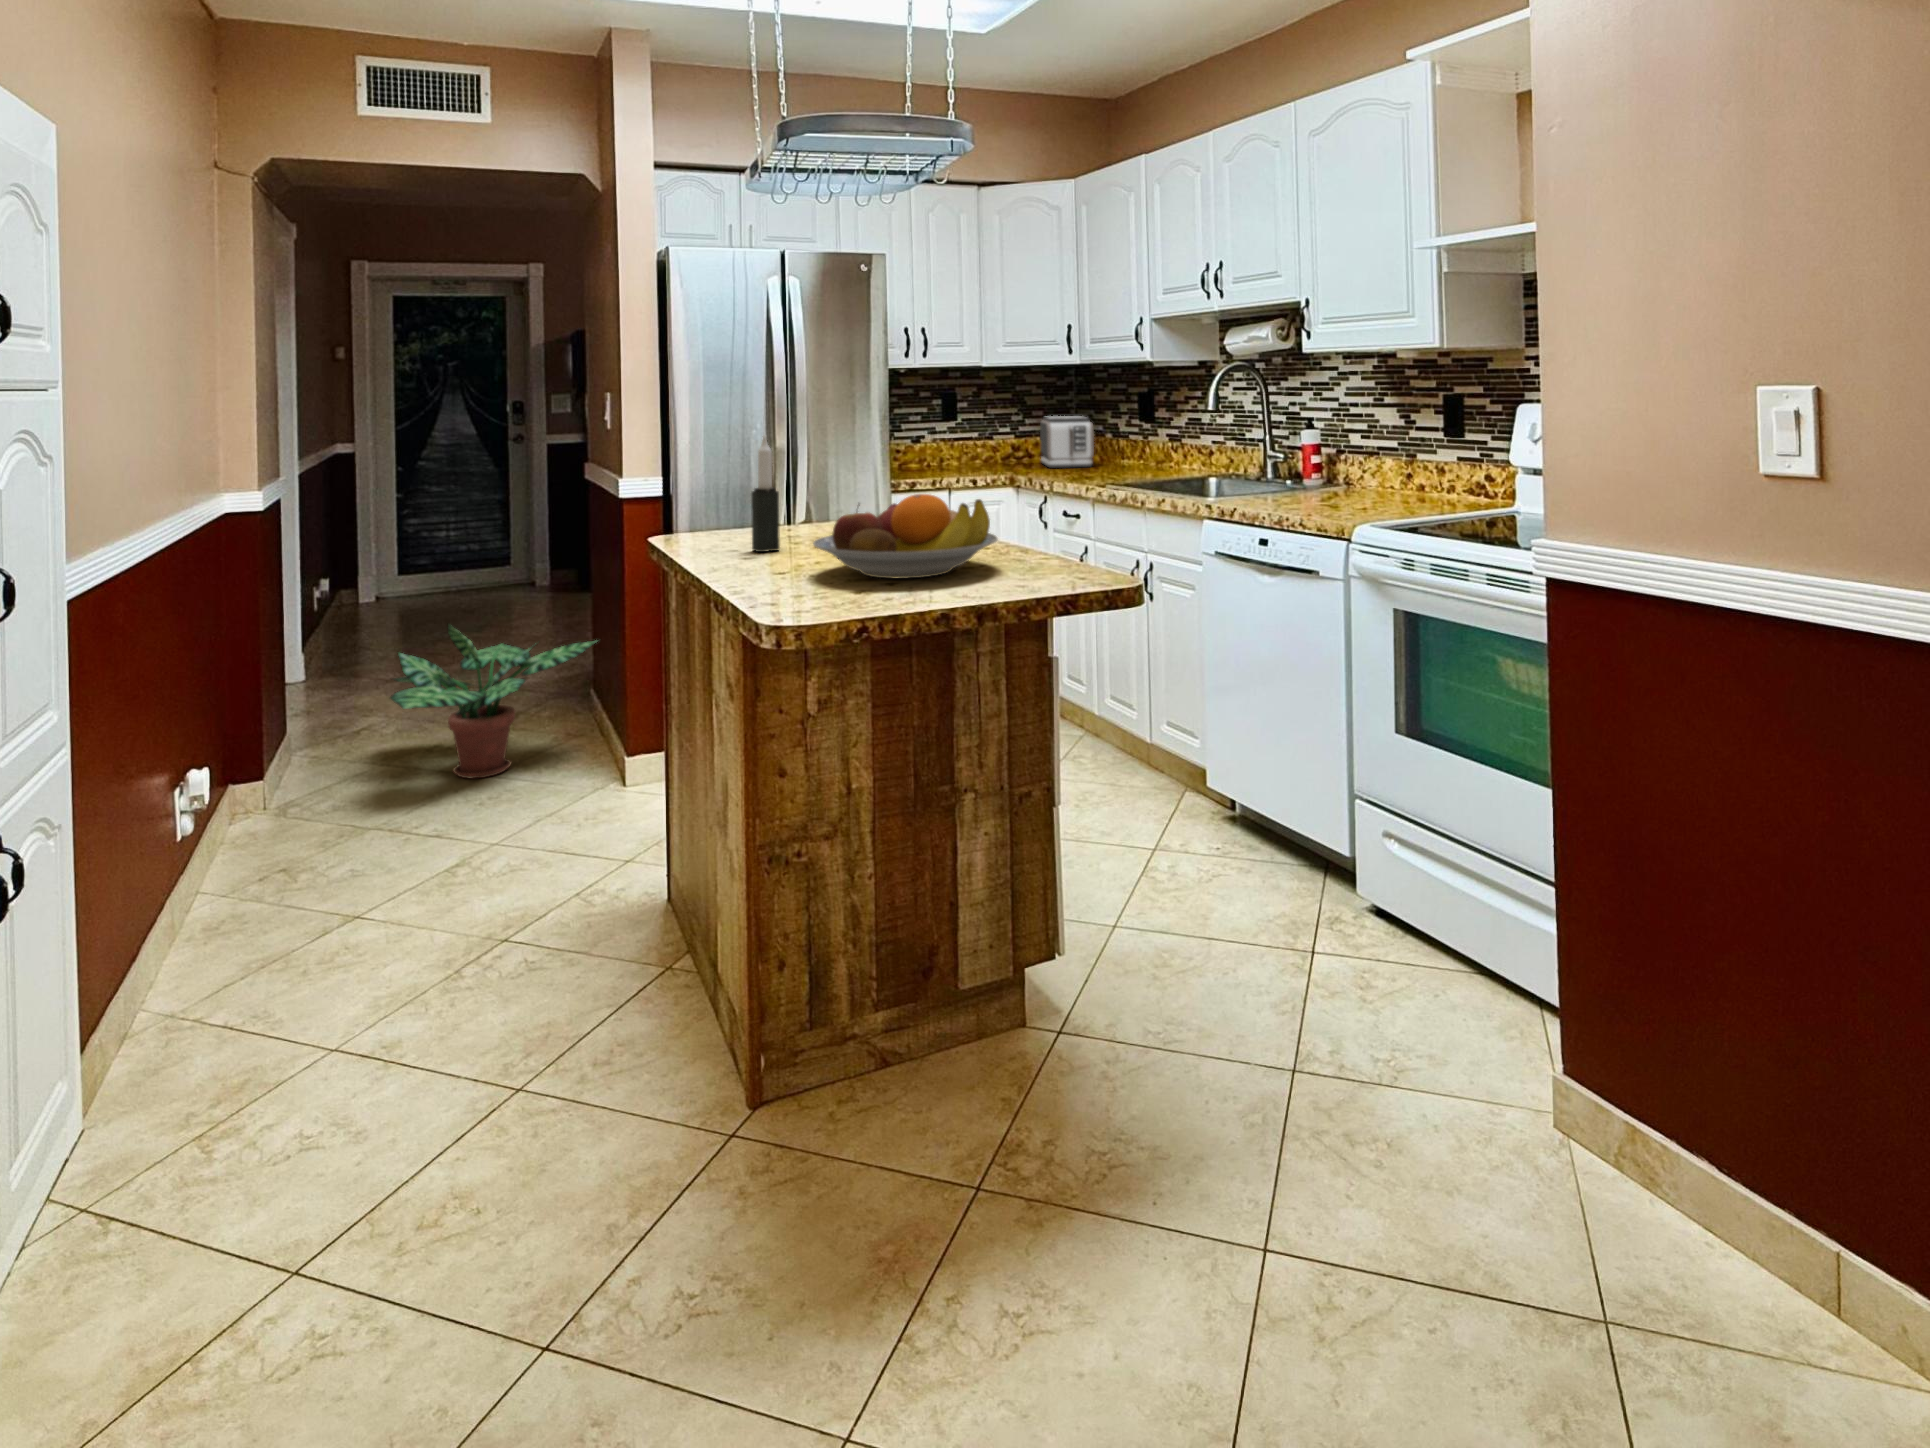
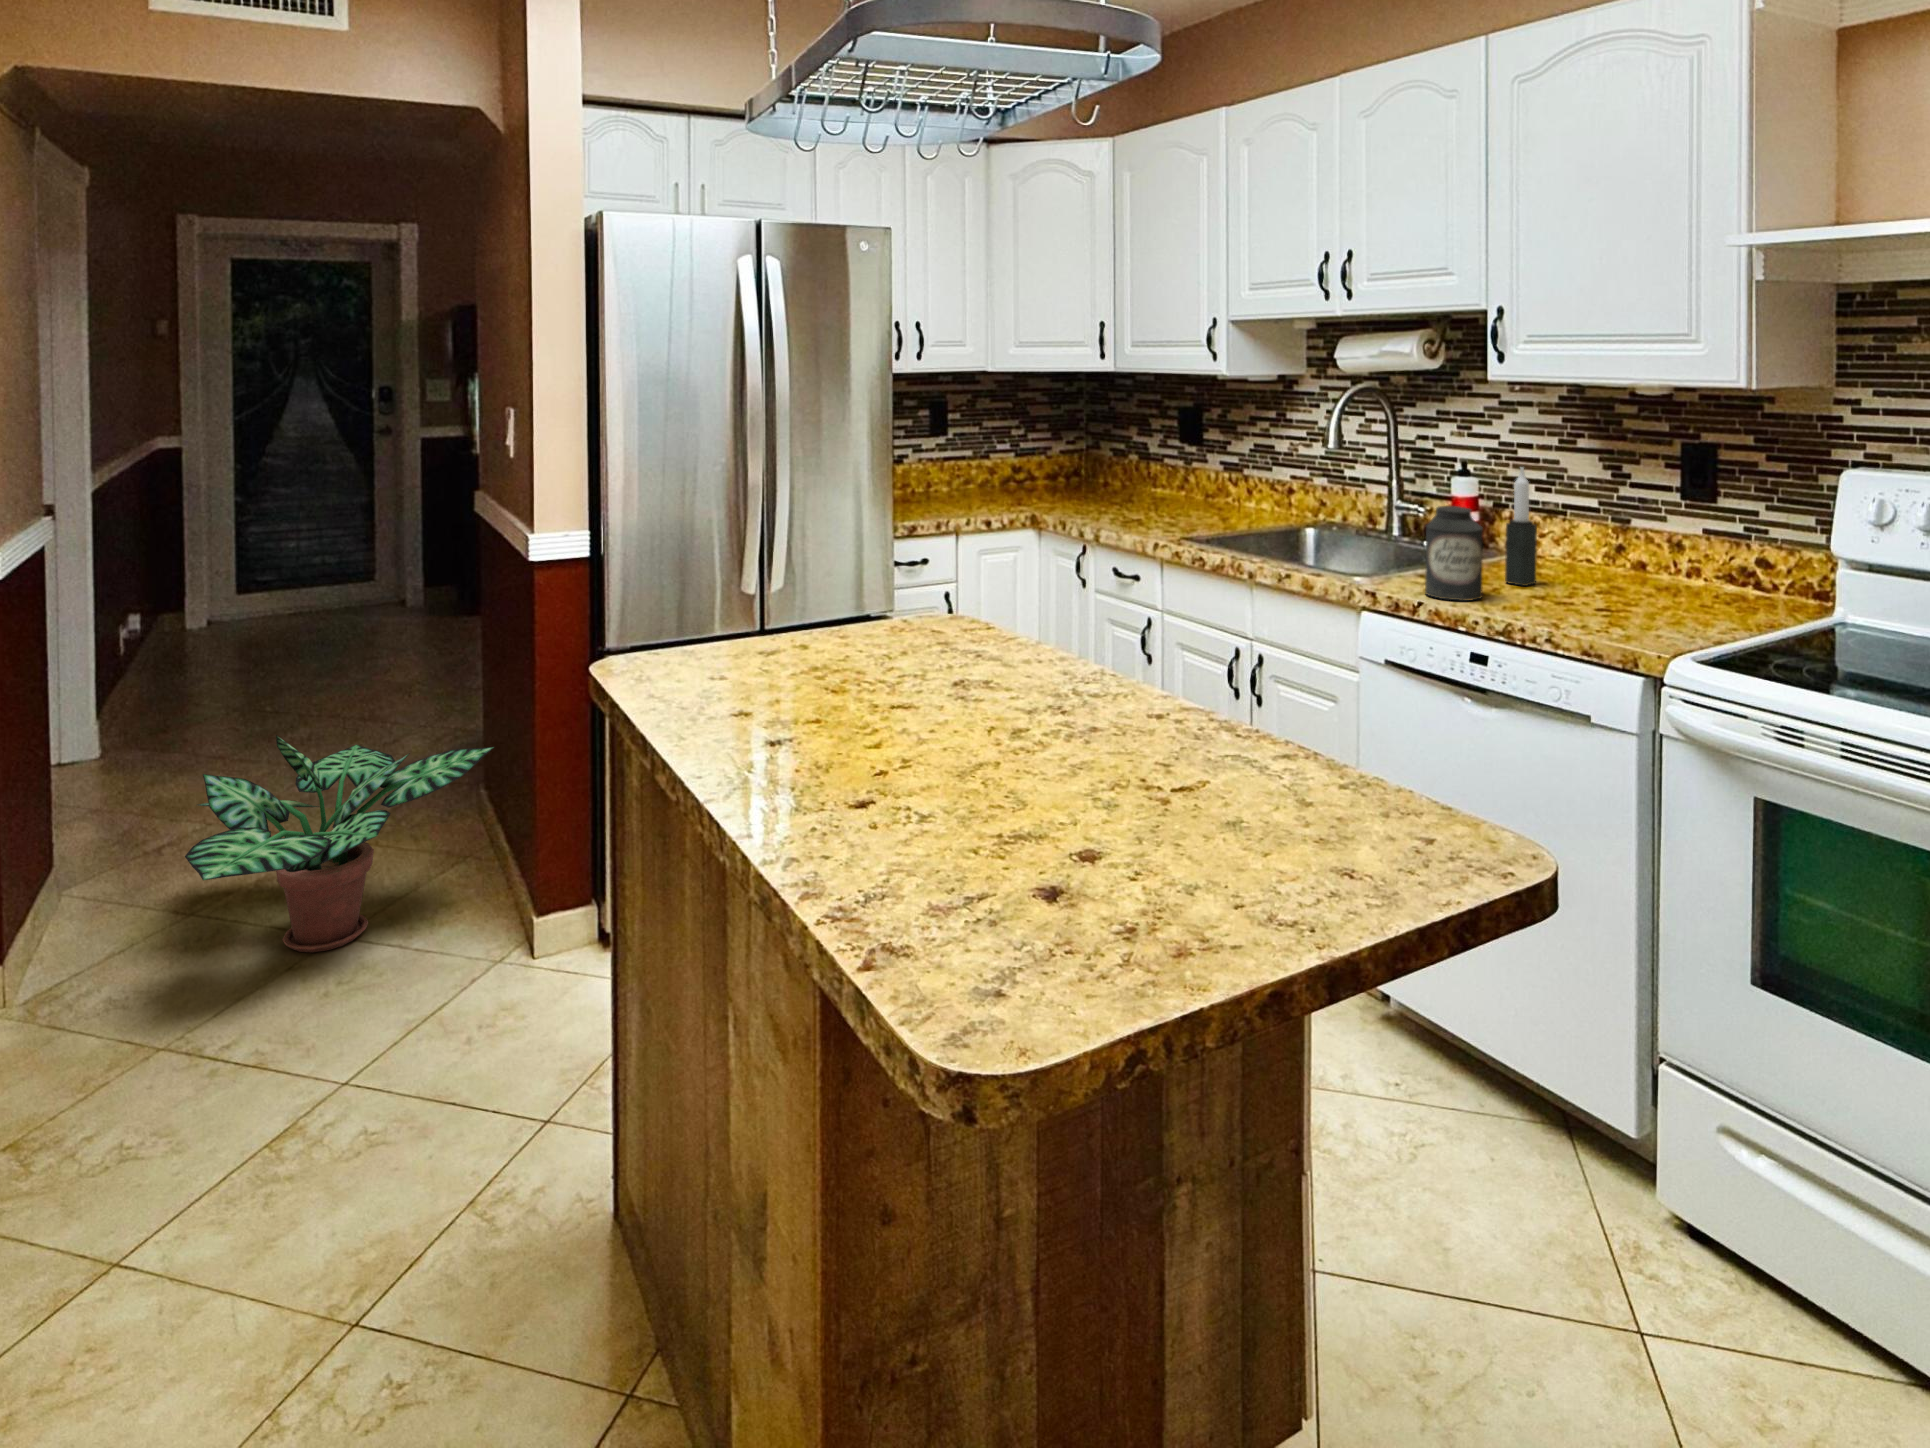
toaster: present [1040,416,1094,468] -> none [1052,432,1127,500]
candle: present [751,435,780,552] -> present [1505,468,1537,586]
canister: none [1246,441,1286,506] -> present [1425,506,1483,601]
fruit bowl: present [813,494,998,579] -> none [921,680,1258,856]

